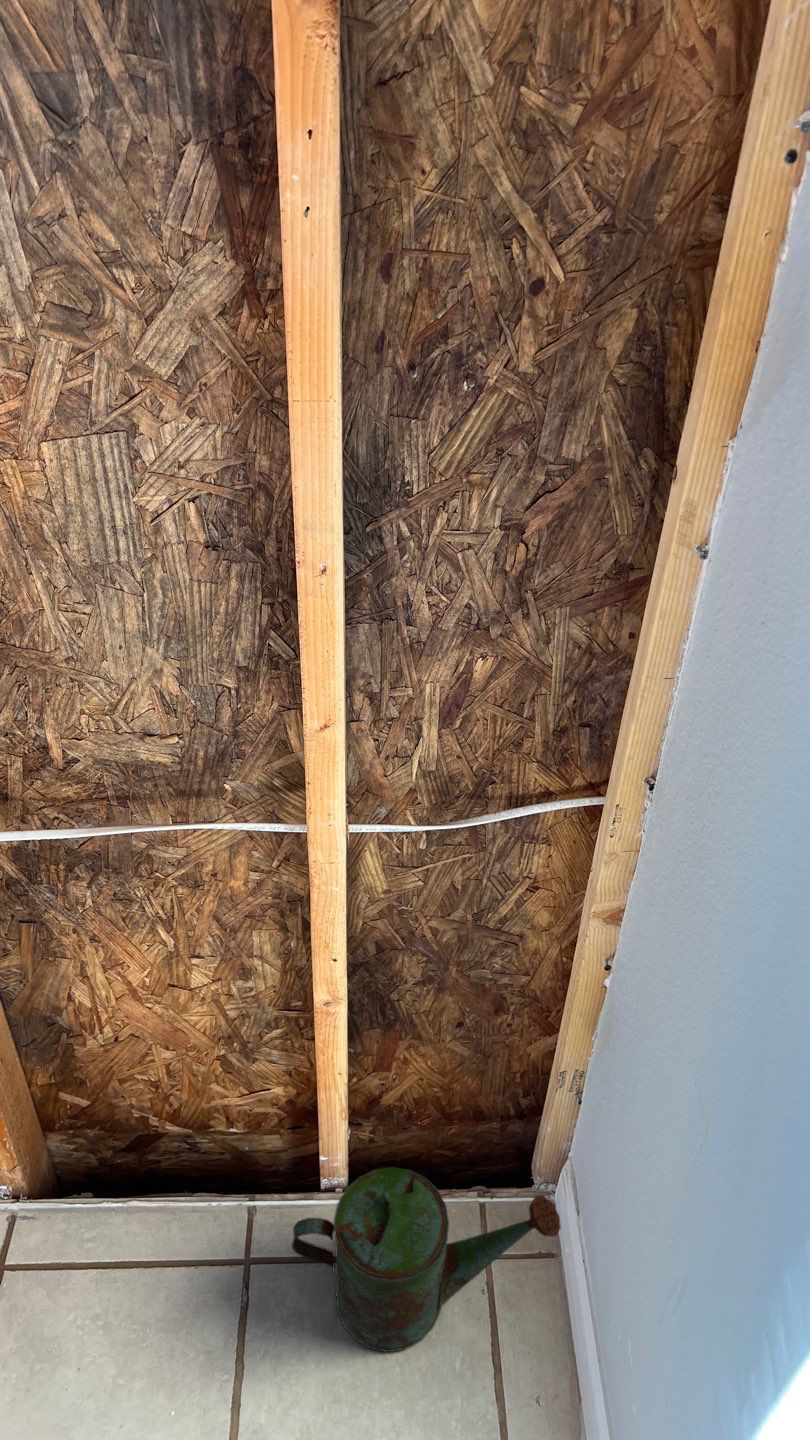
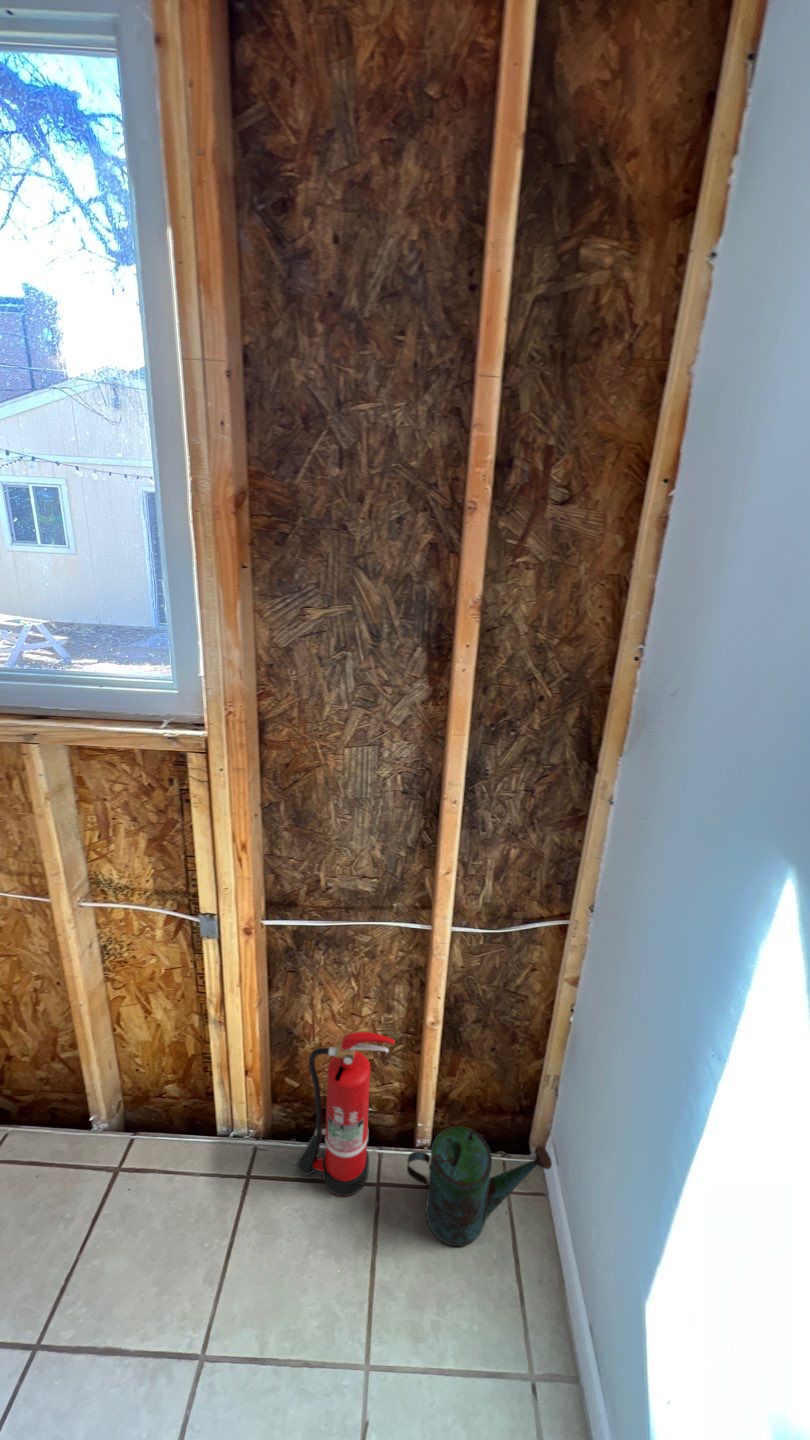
fire extinguisher: none [79,1035,246,1282] -> present [297,1032,395,1196]

